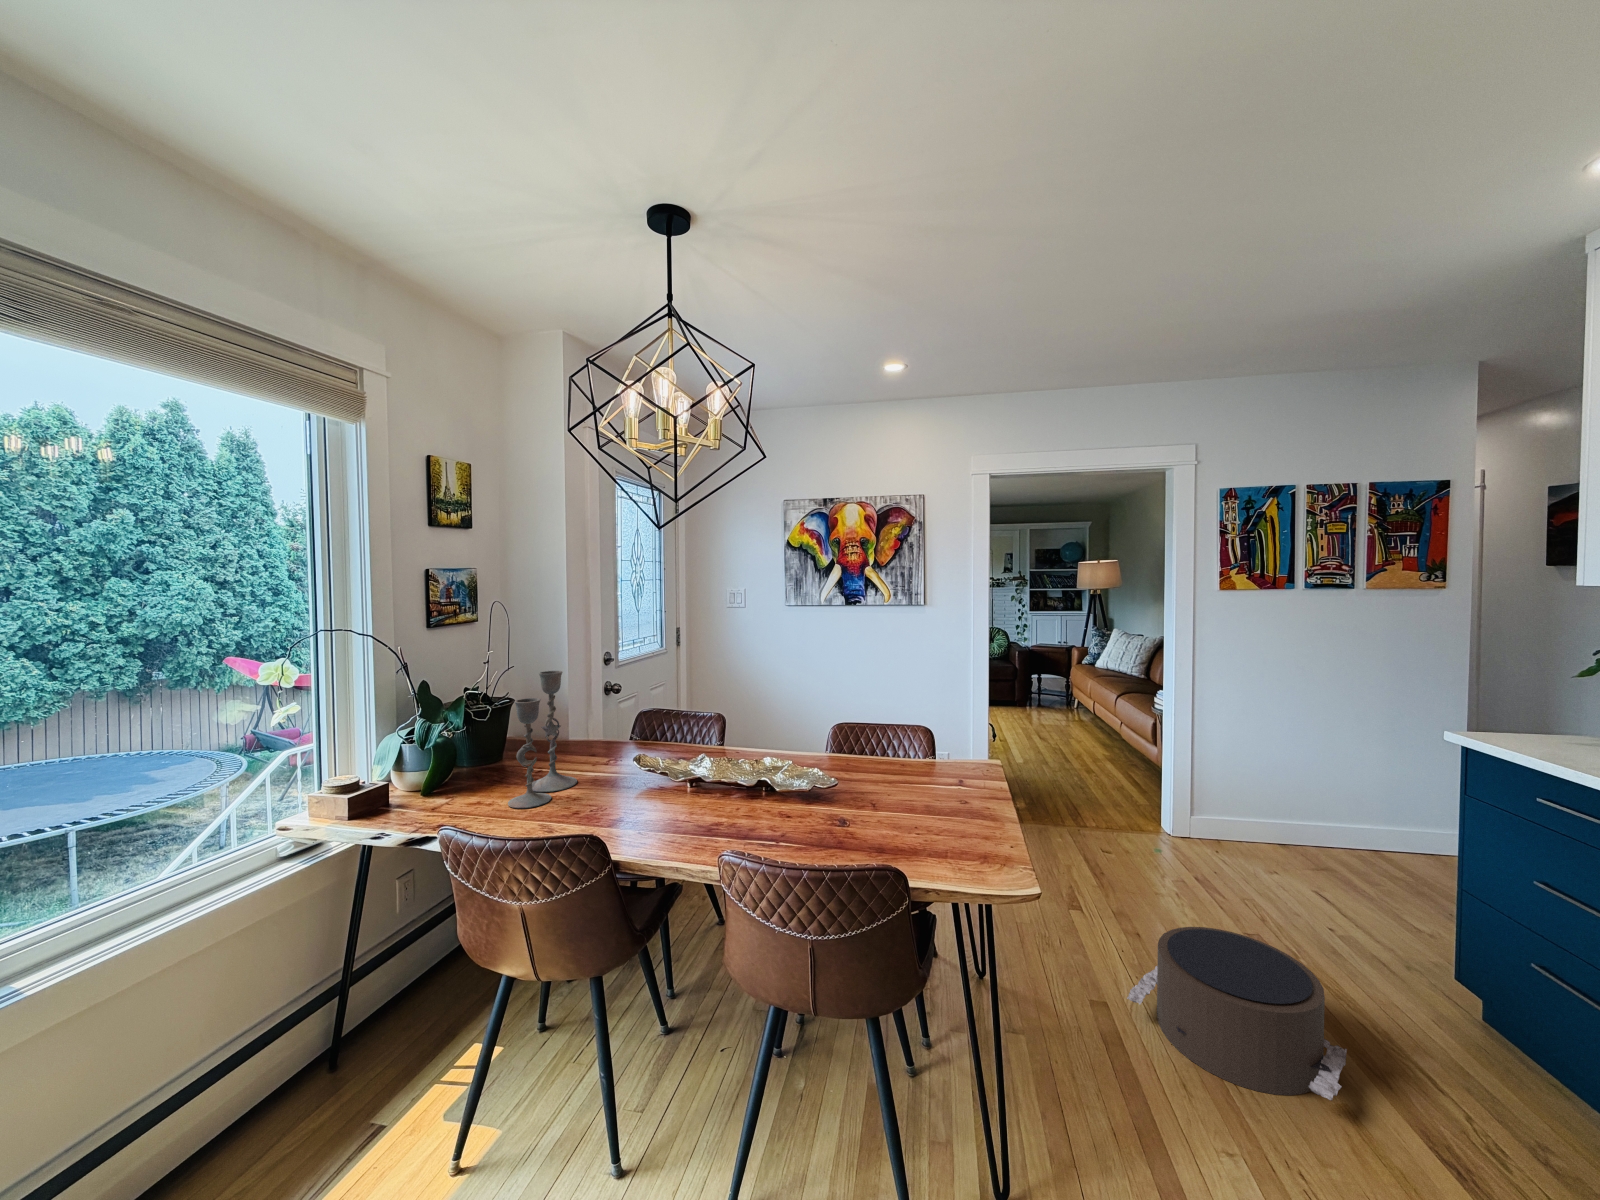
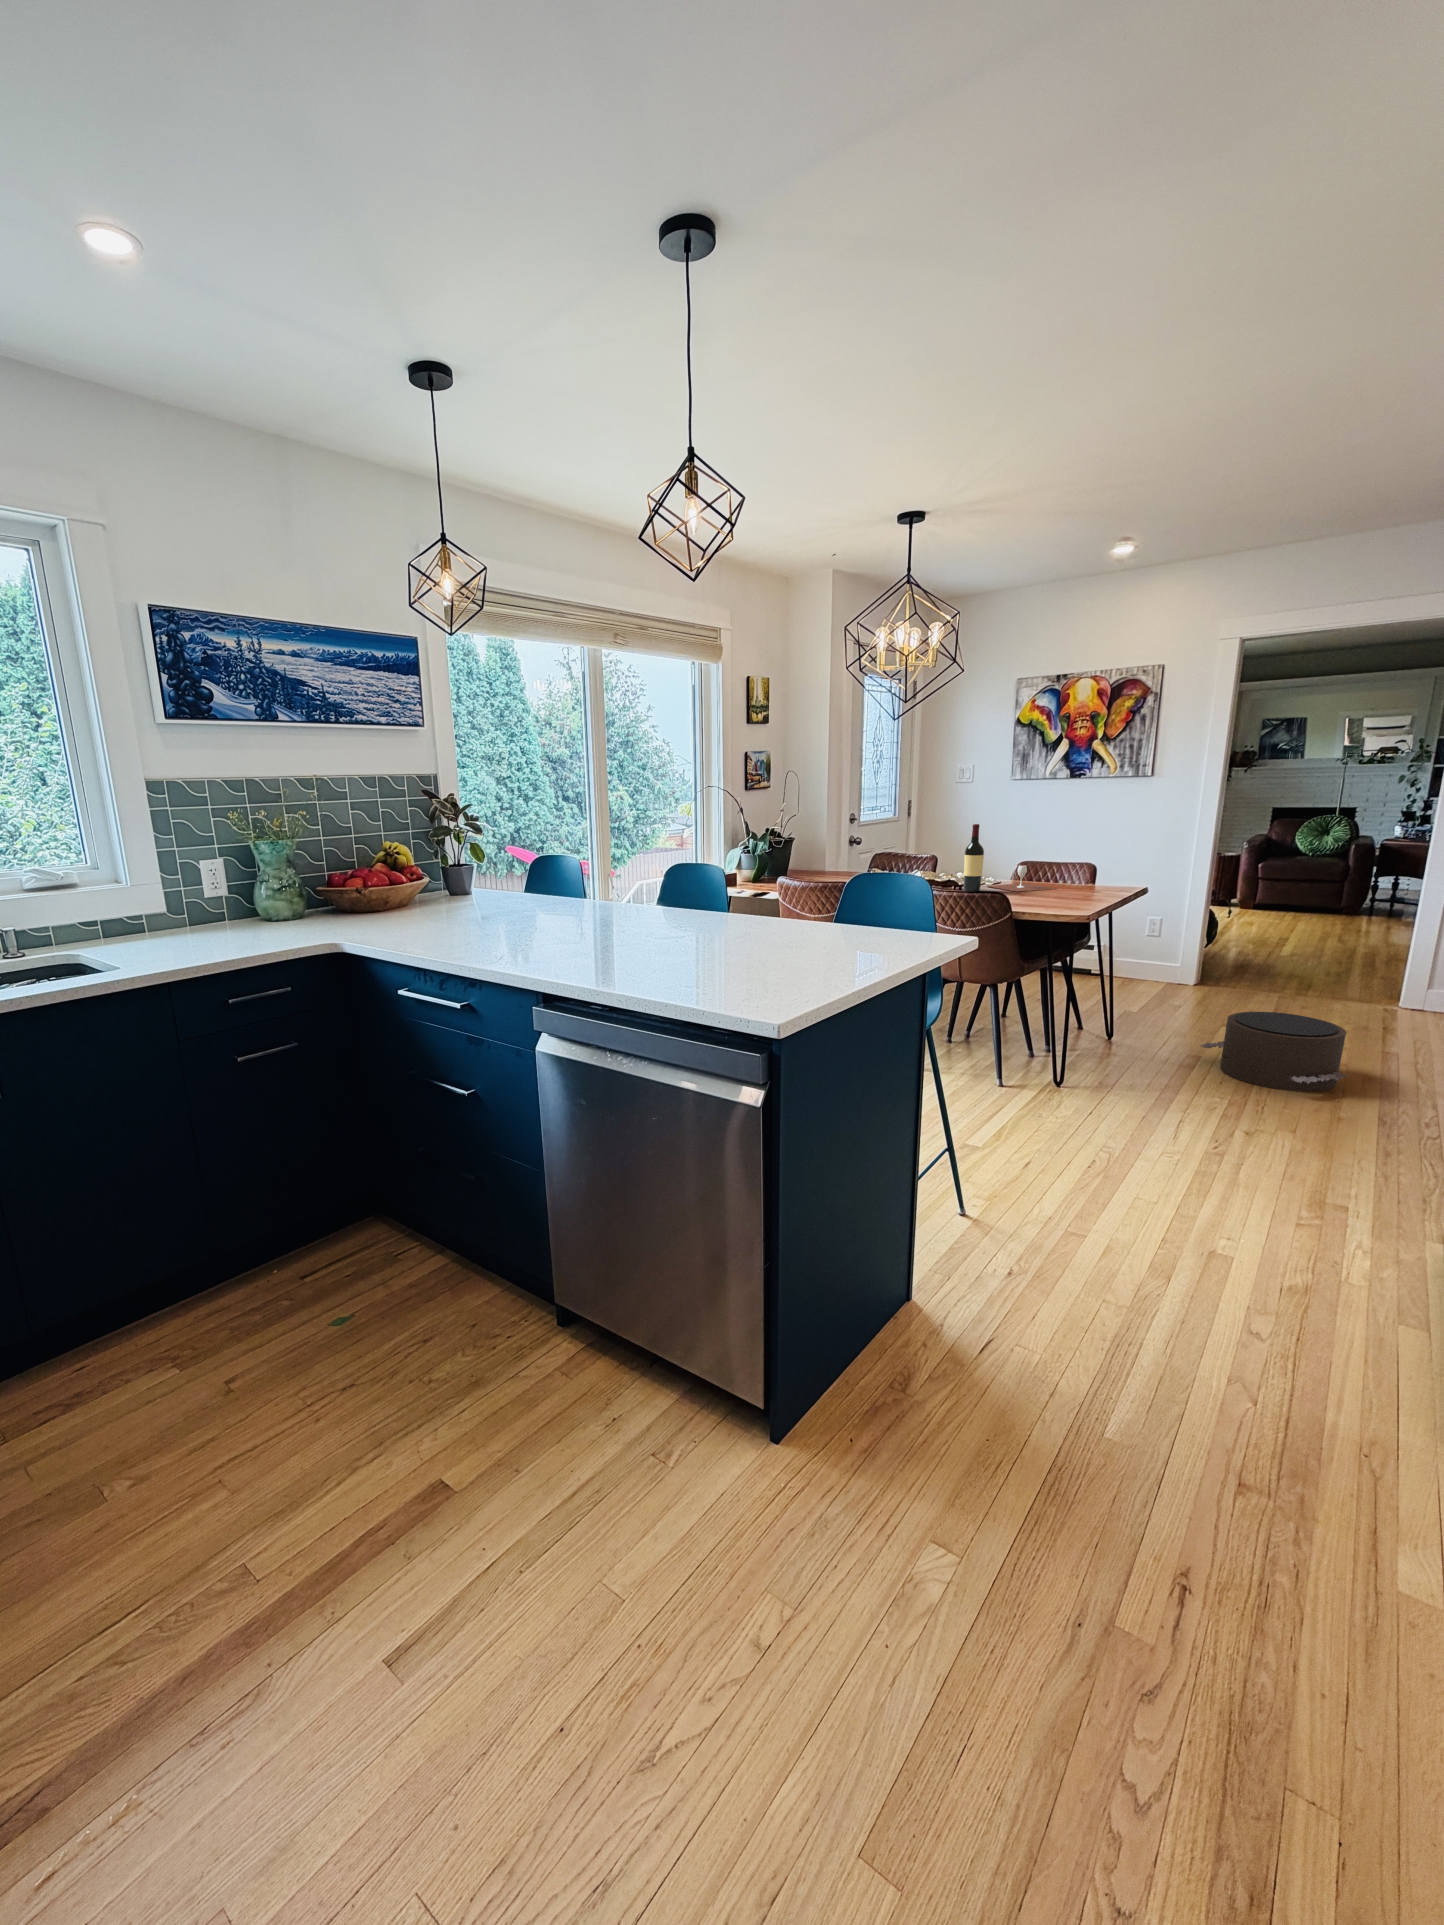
candlestick: present [508,671,577,808] -> none [801,812,835,882]
wine bottle: none [806,707,838,832] -> present [964,824,984,892]
wine glass: none [832,764,944,823] -> present [988,865,1057,892]

